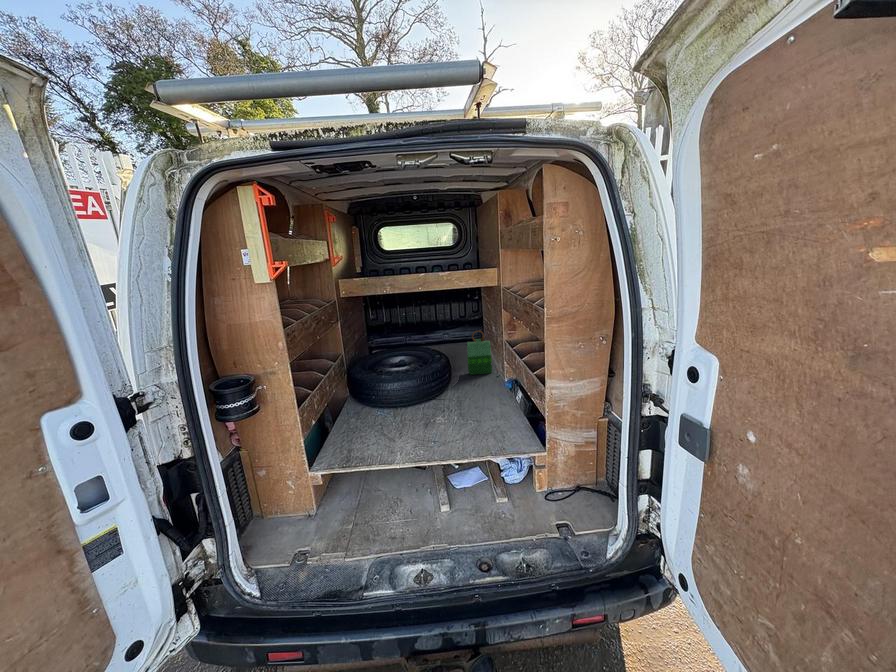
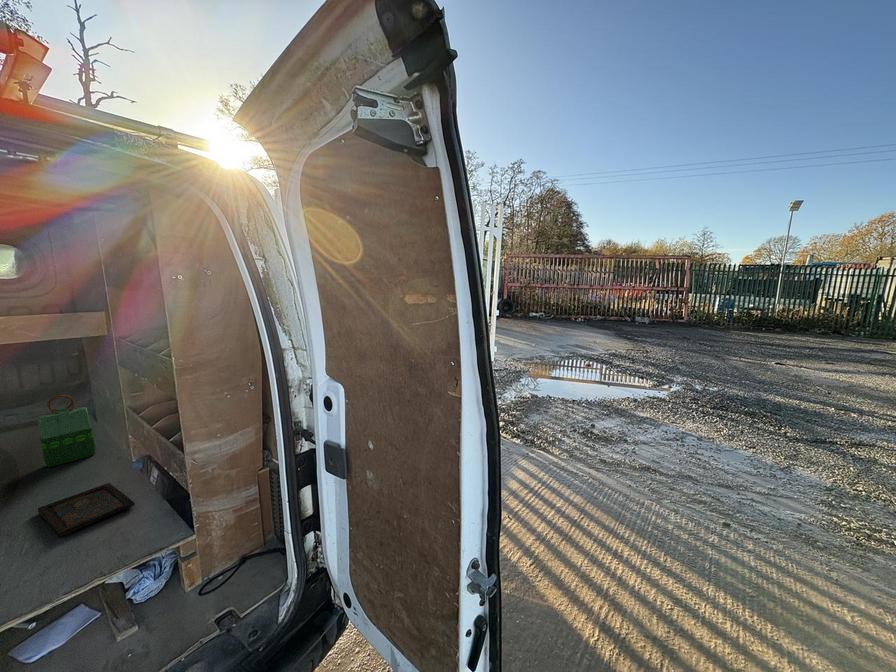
tray: none [463,394,510,419] -> present [38,483,135,536]

